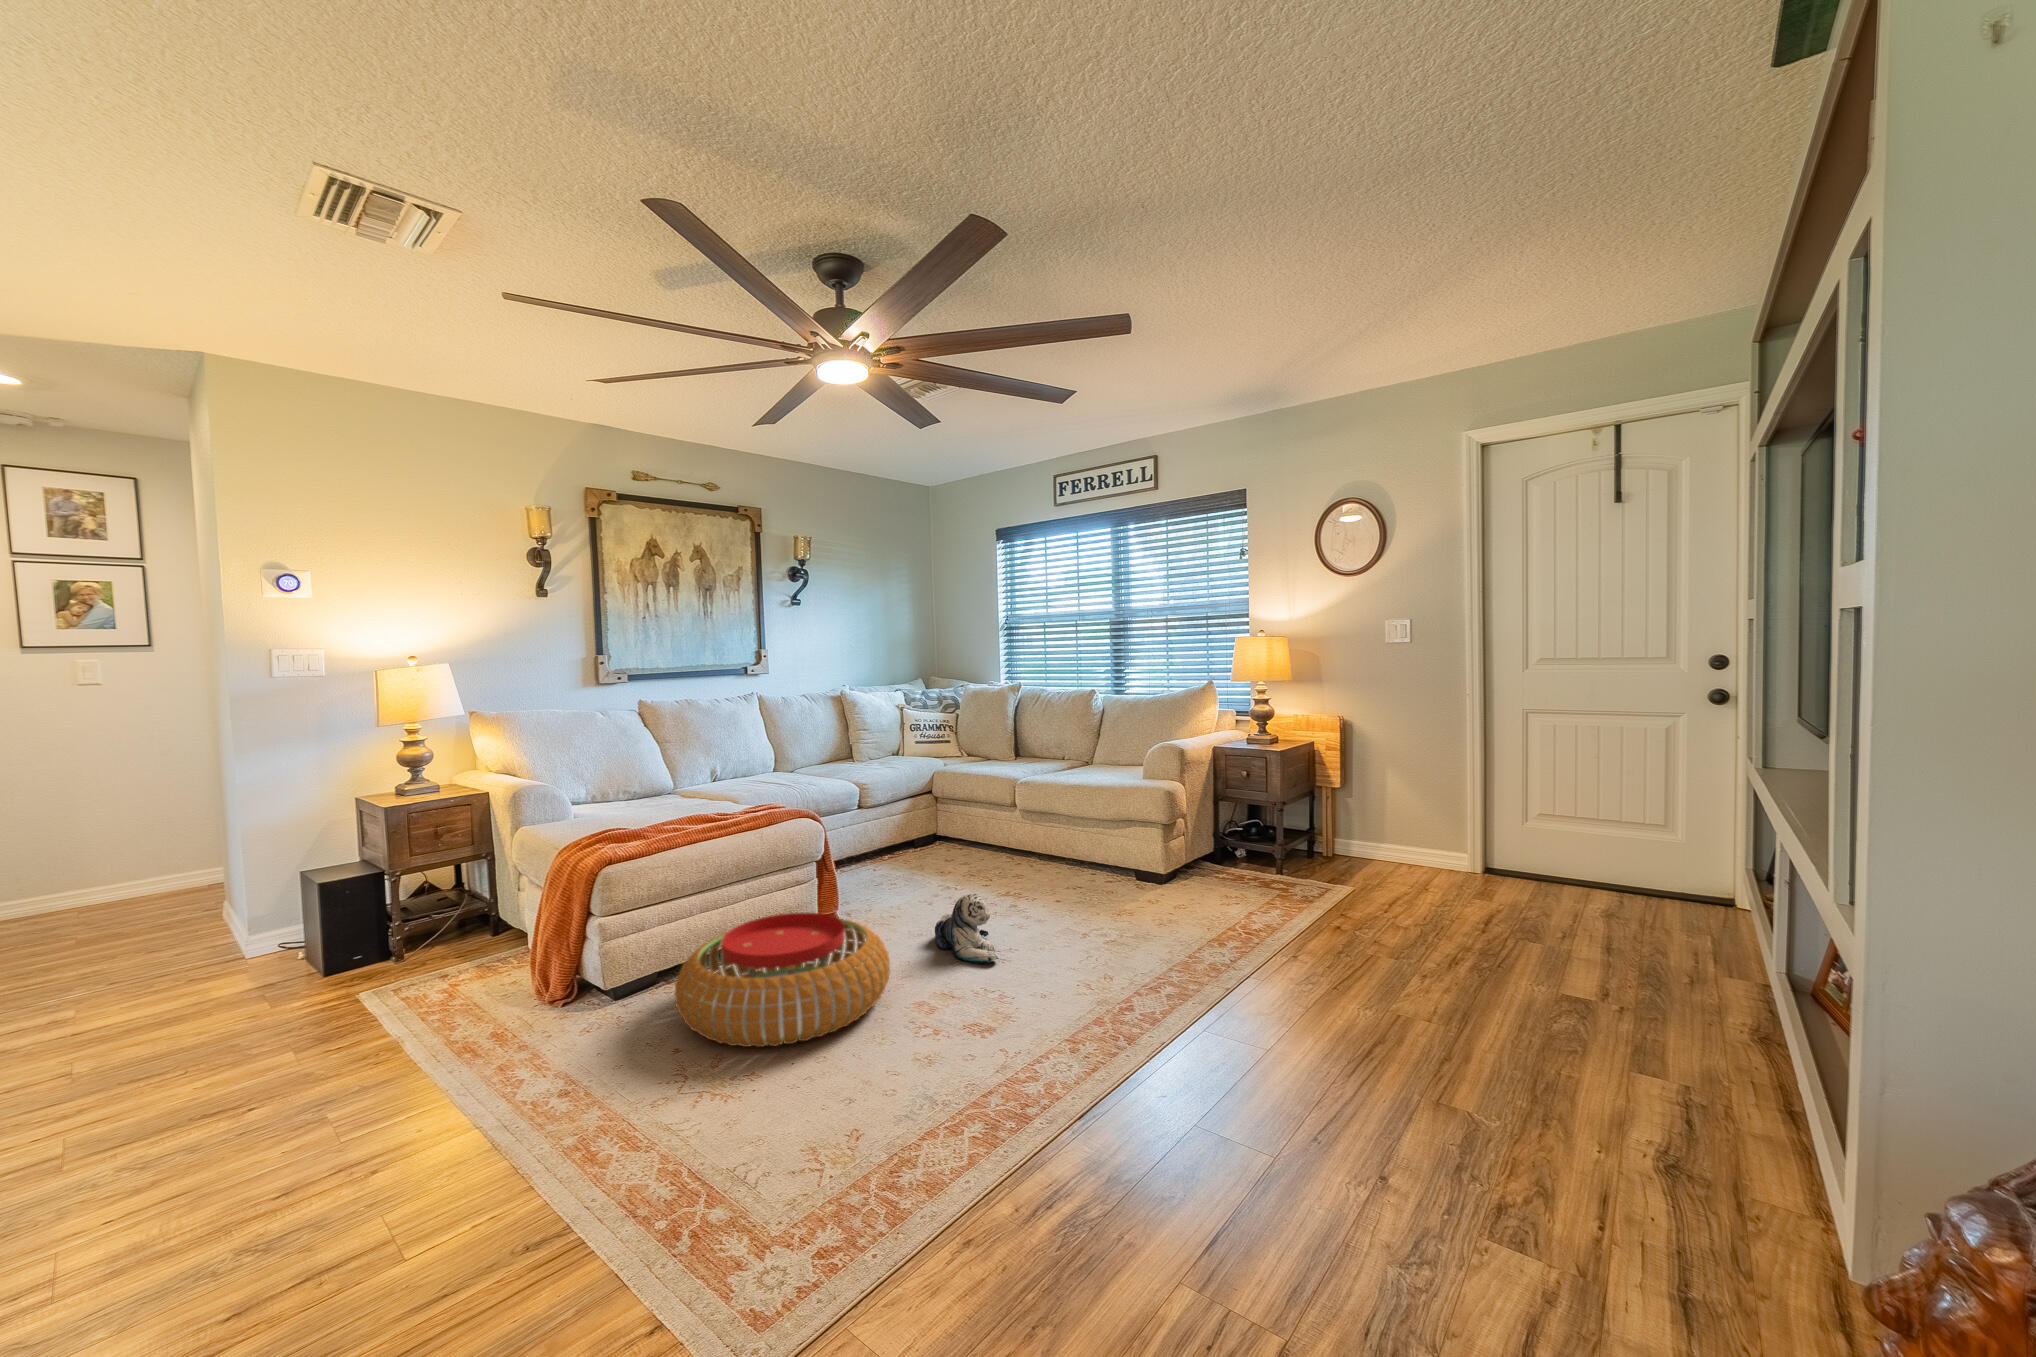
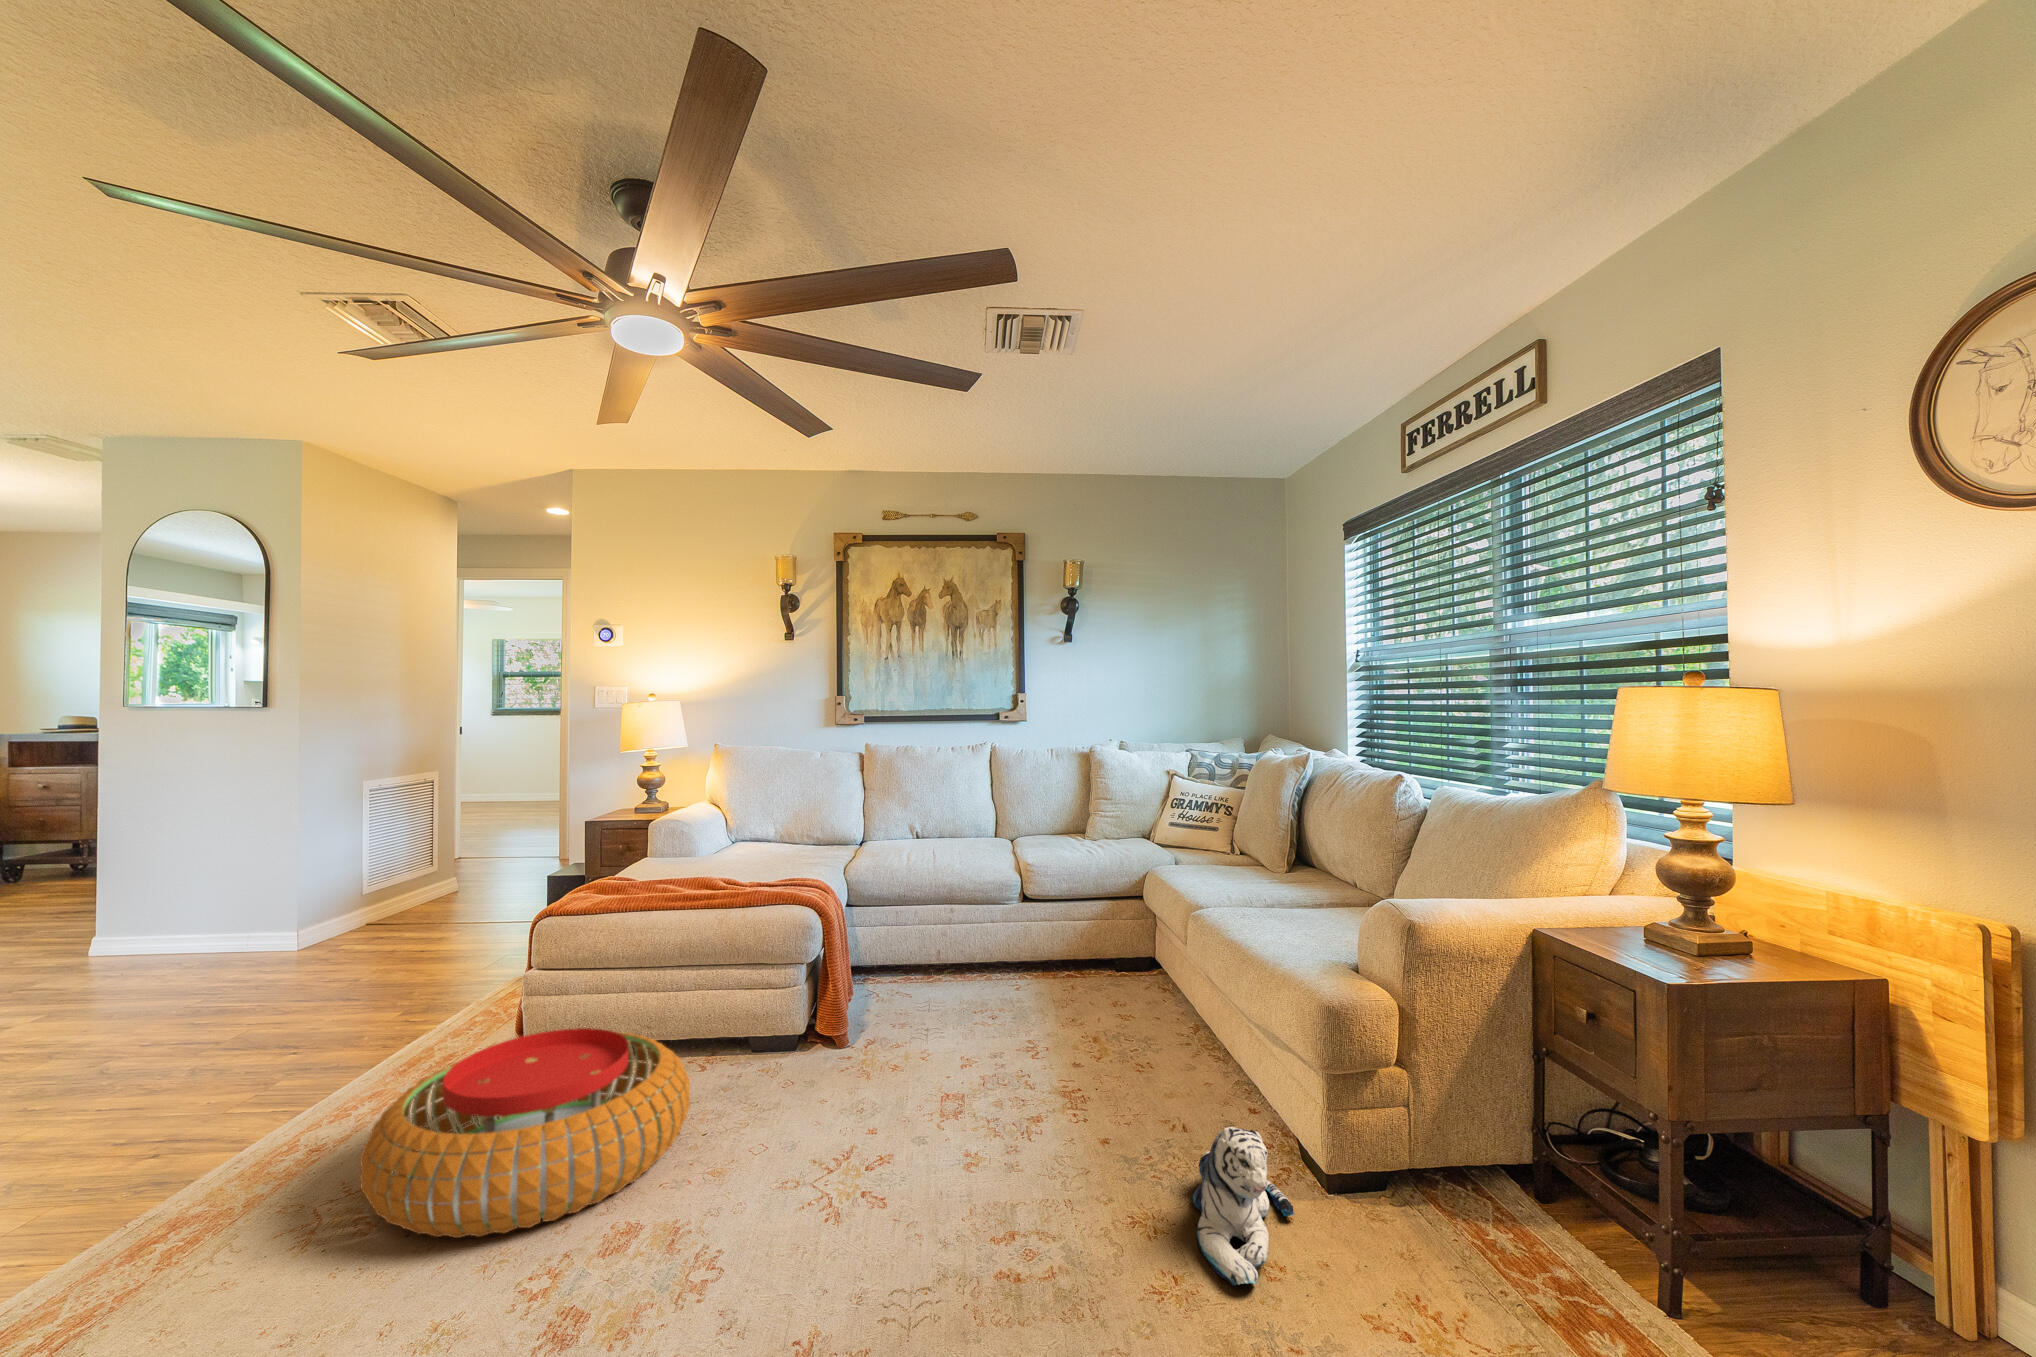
plush toy: present [935,894,998,963] -> present [1191,1127,1294,1286]

